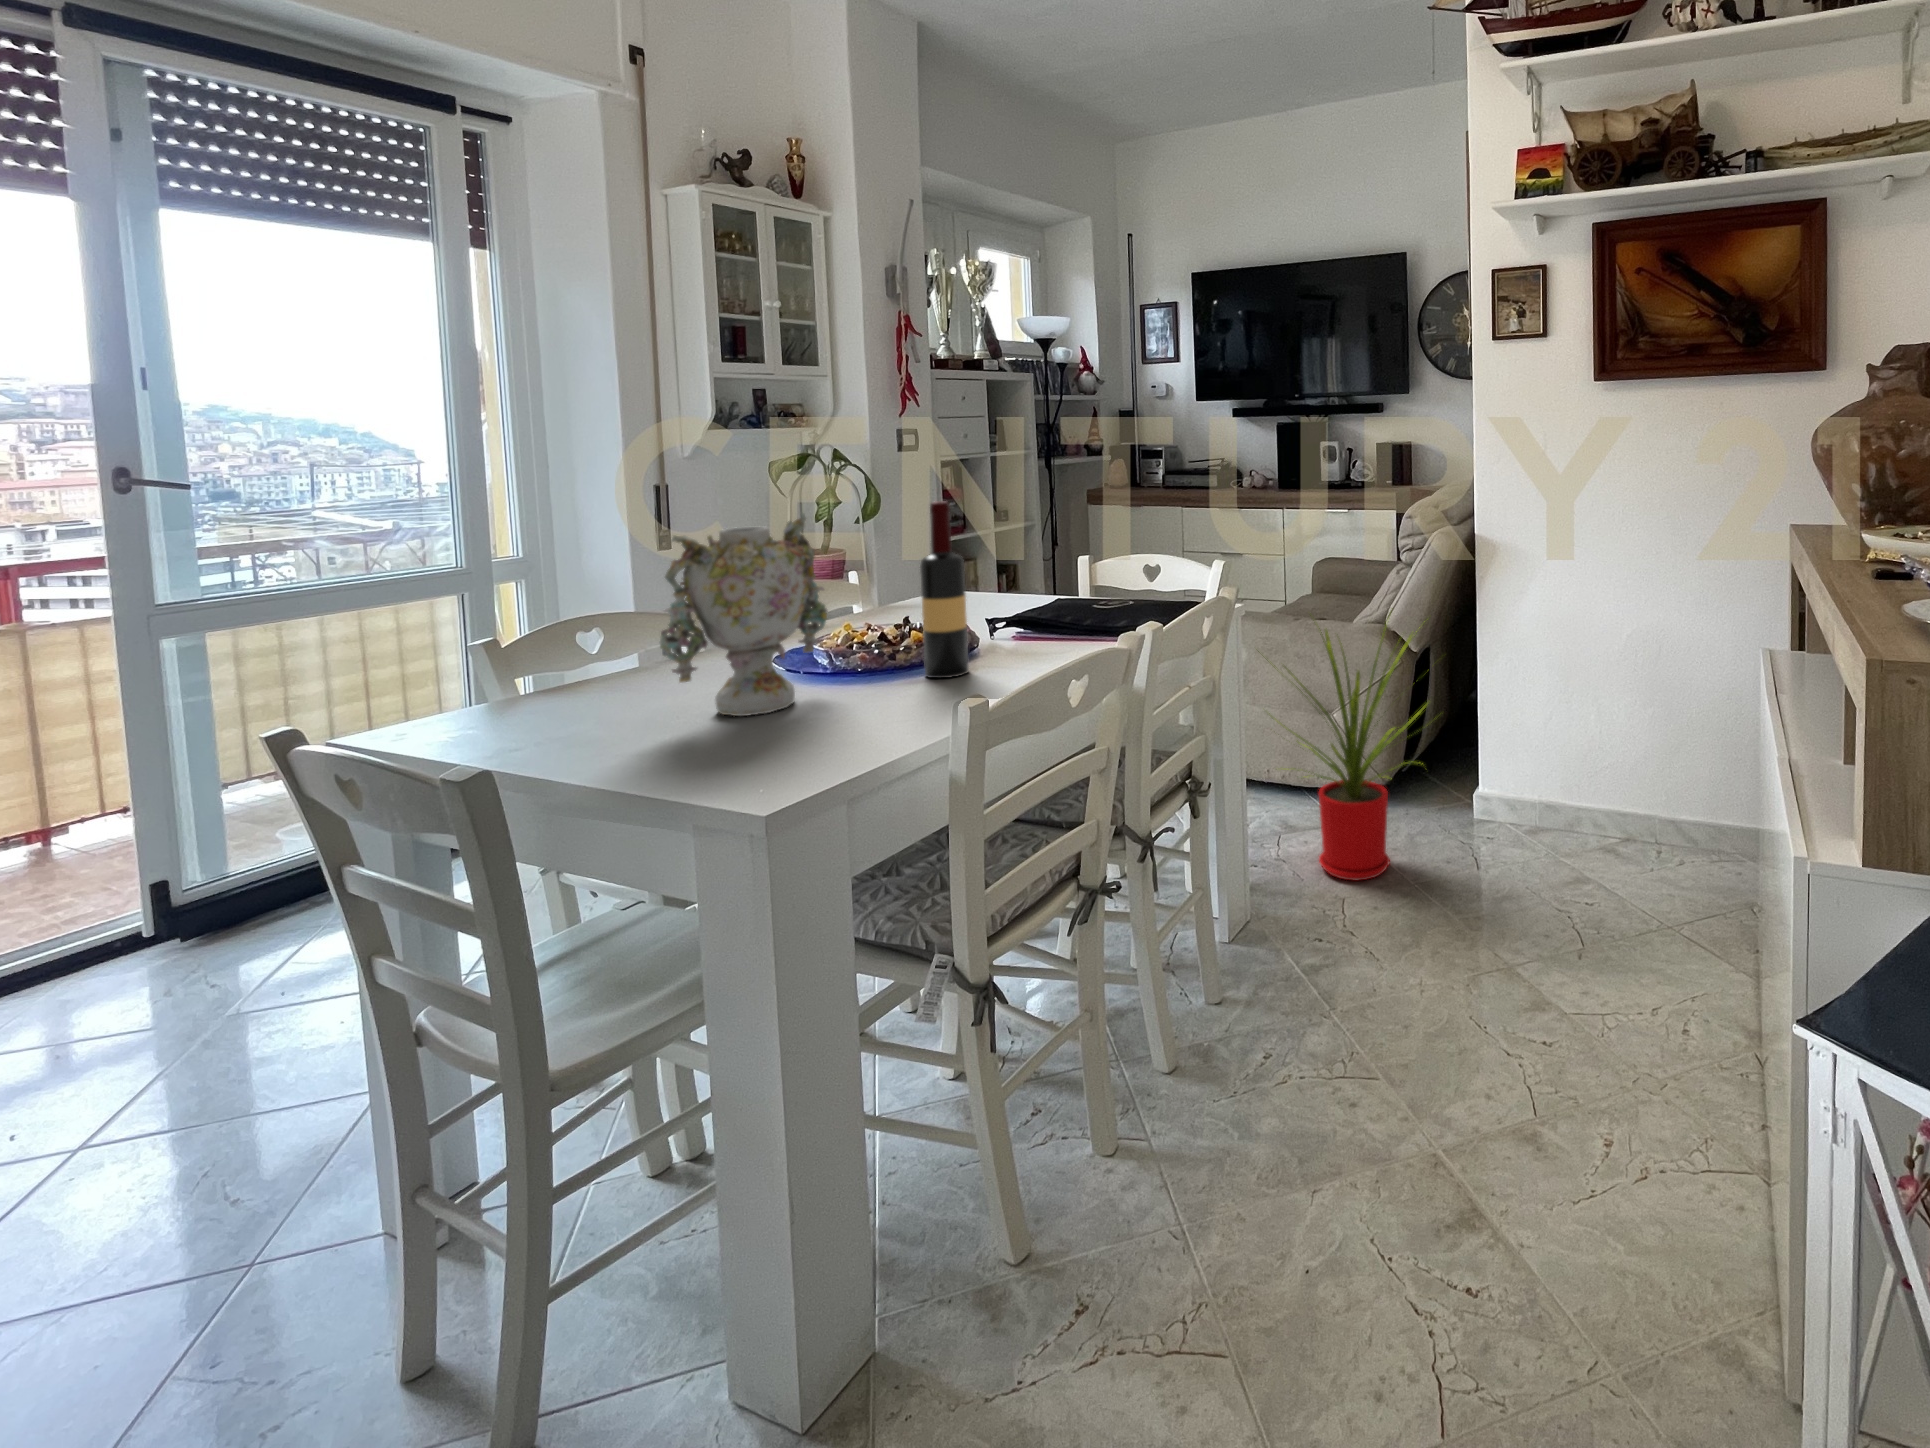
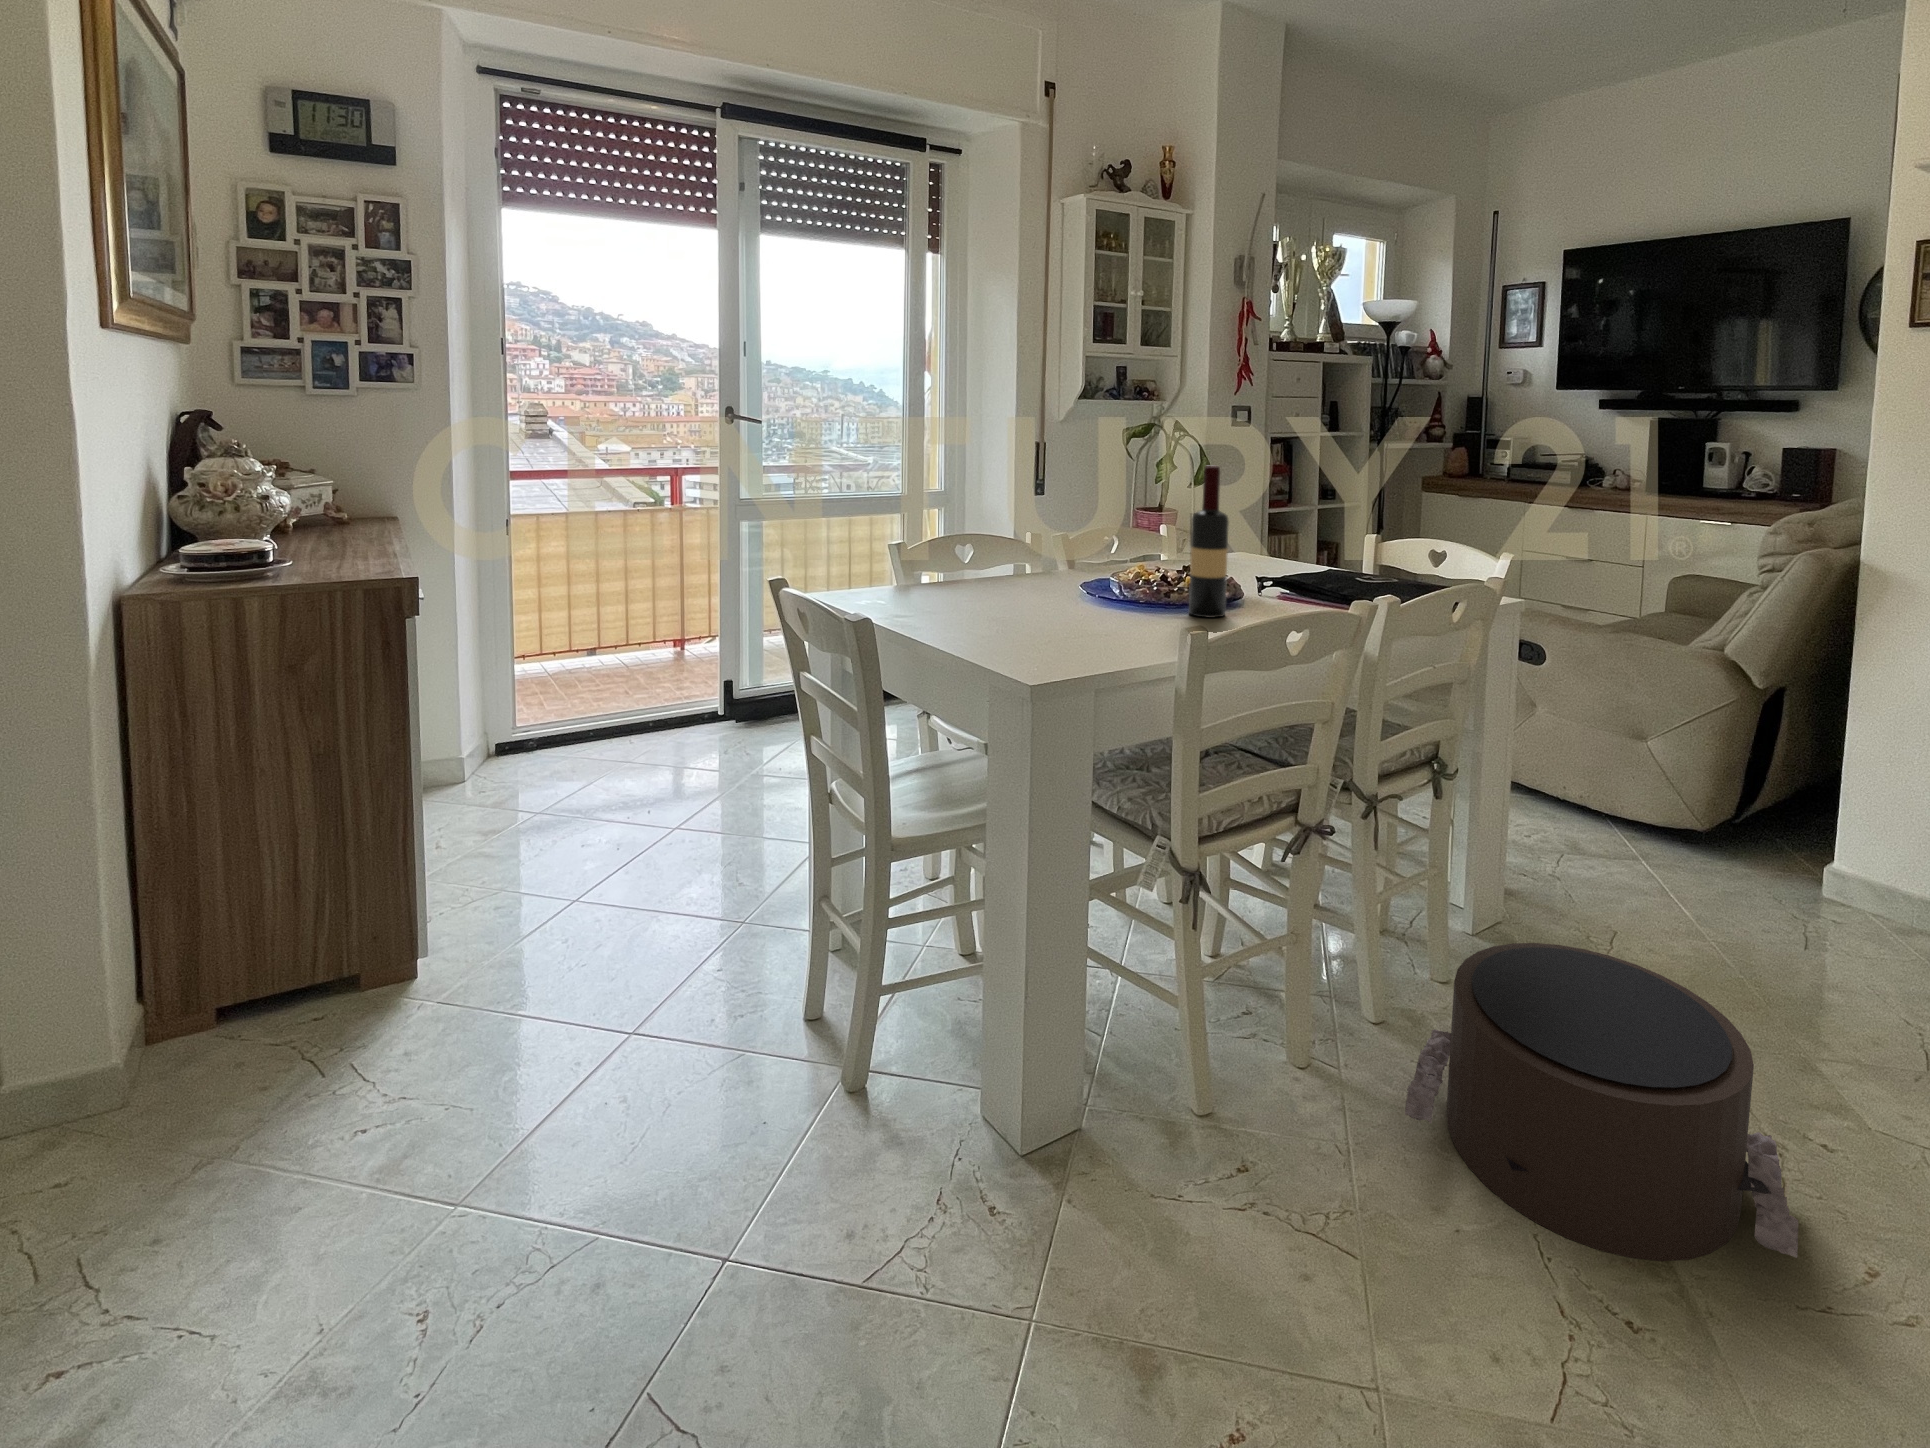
vase: present [660,513,828,716] -> none [994,466,1117,620]
house plant: present [1258,613,1427,880] -> none [1541,620,1779,920]
pouf: none [1230,931,1567,1223] -> present [1405,943,1798,1261]

